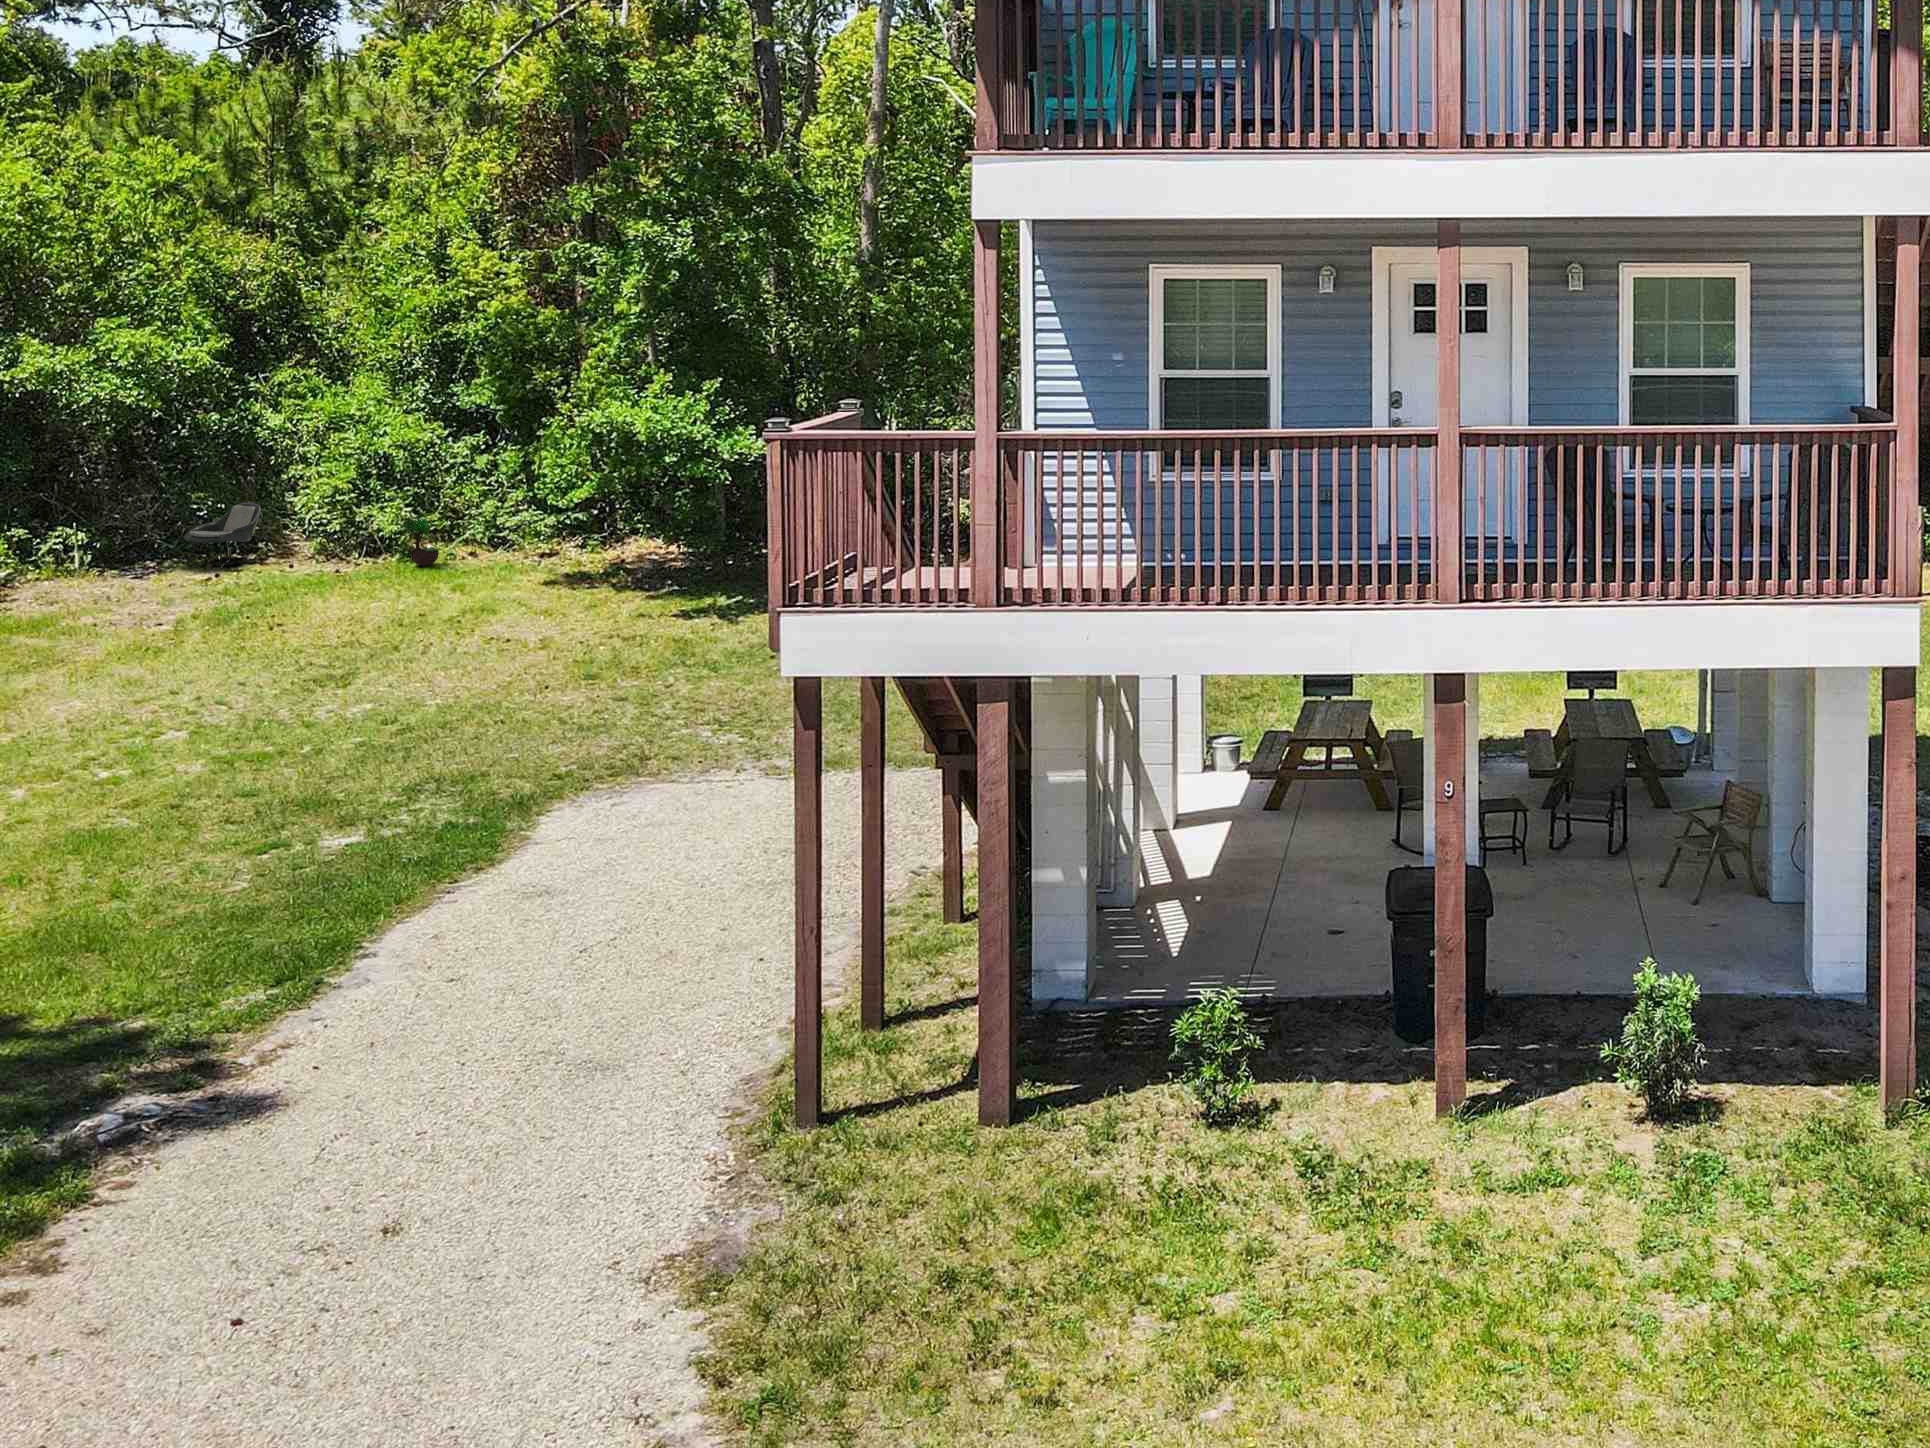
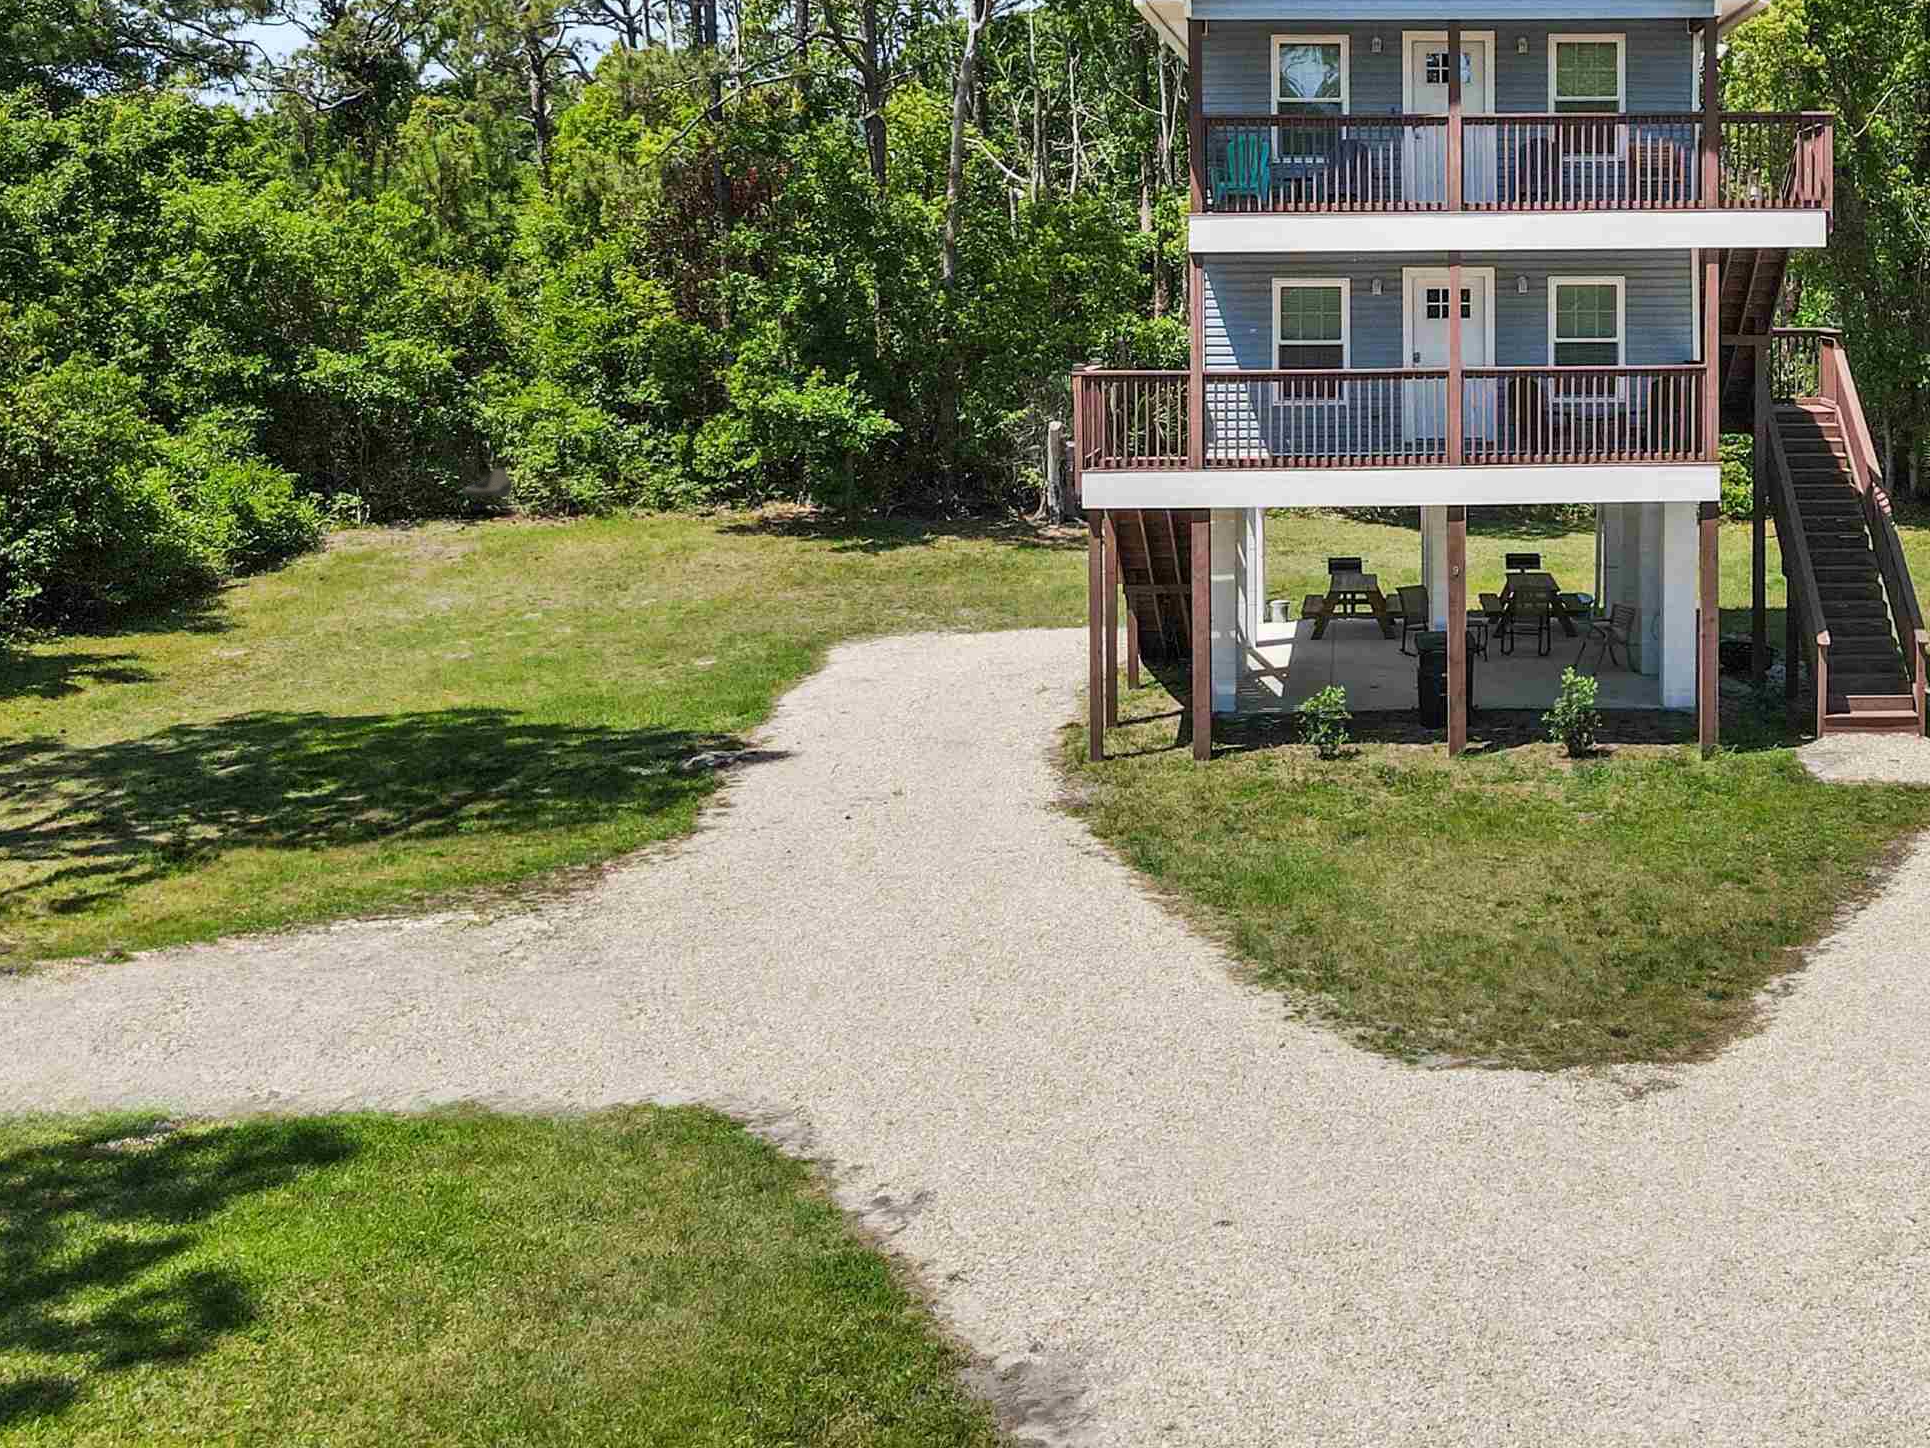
potted tree: present [401,515,439,566] -> none [620,473,650,515]

